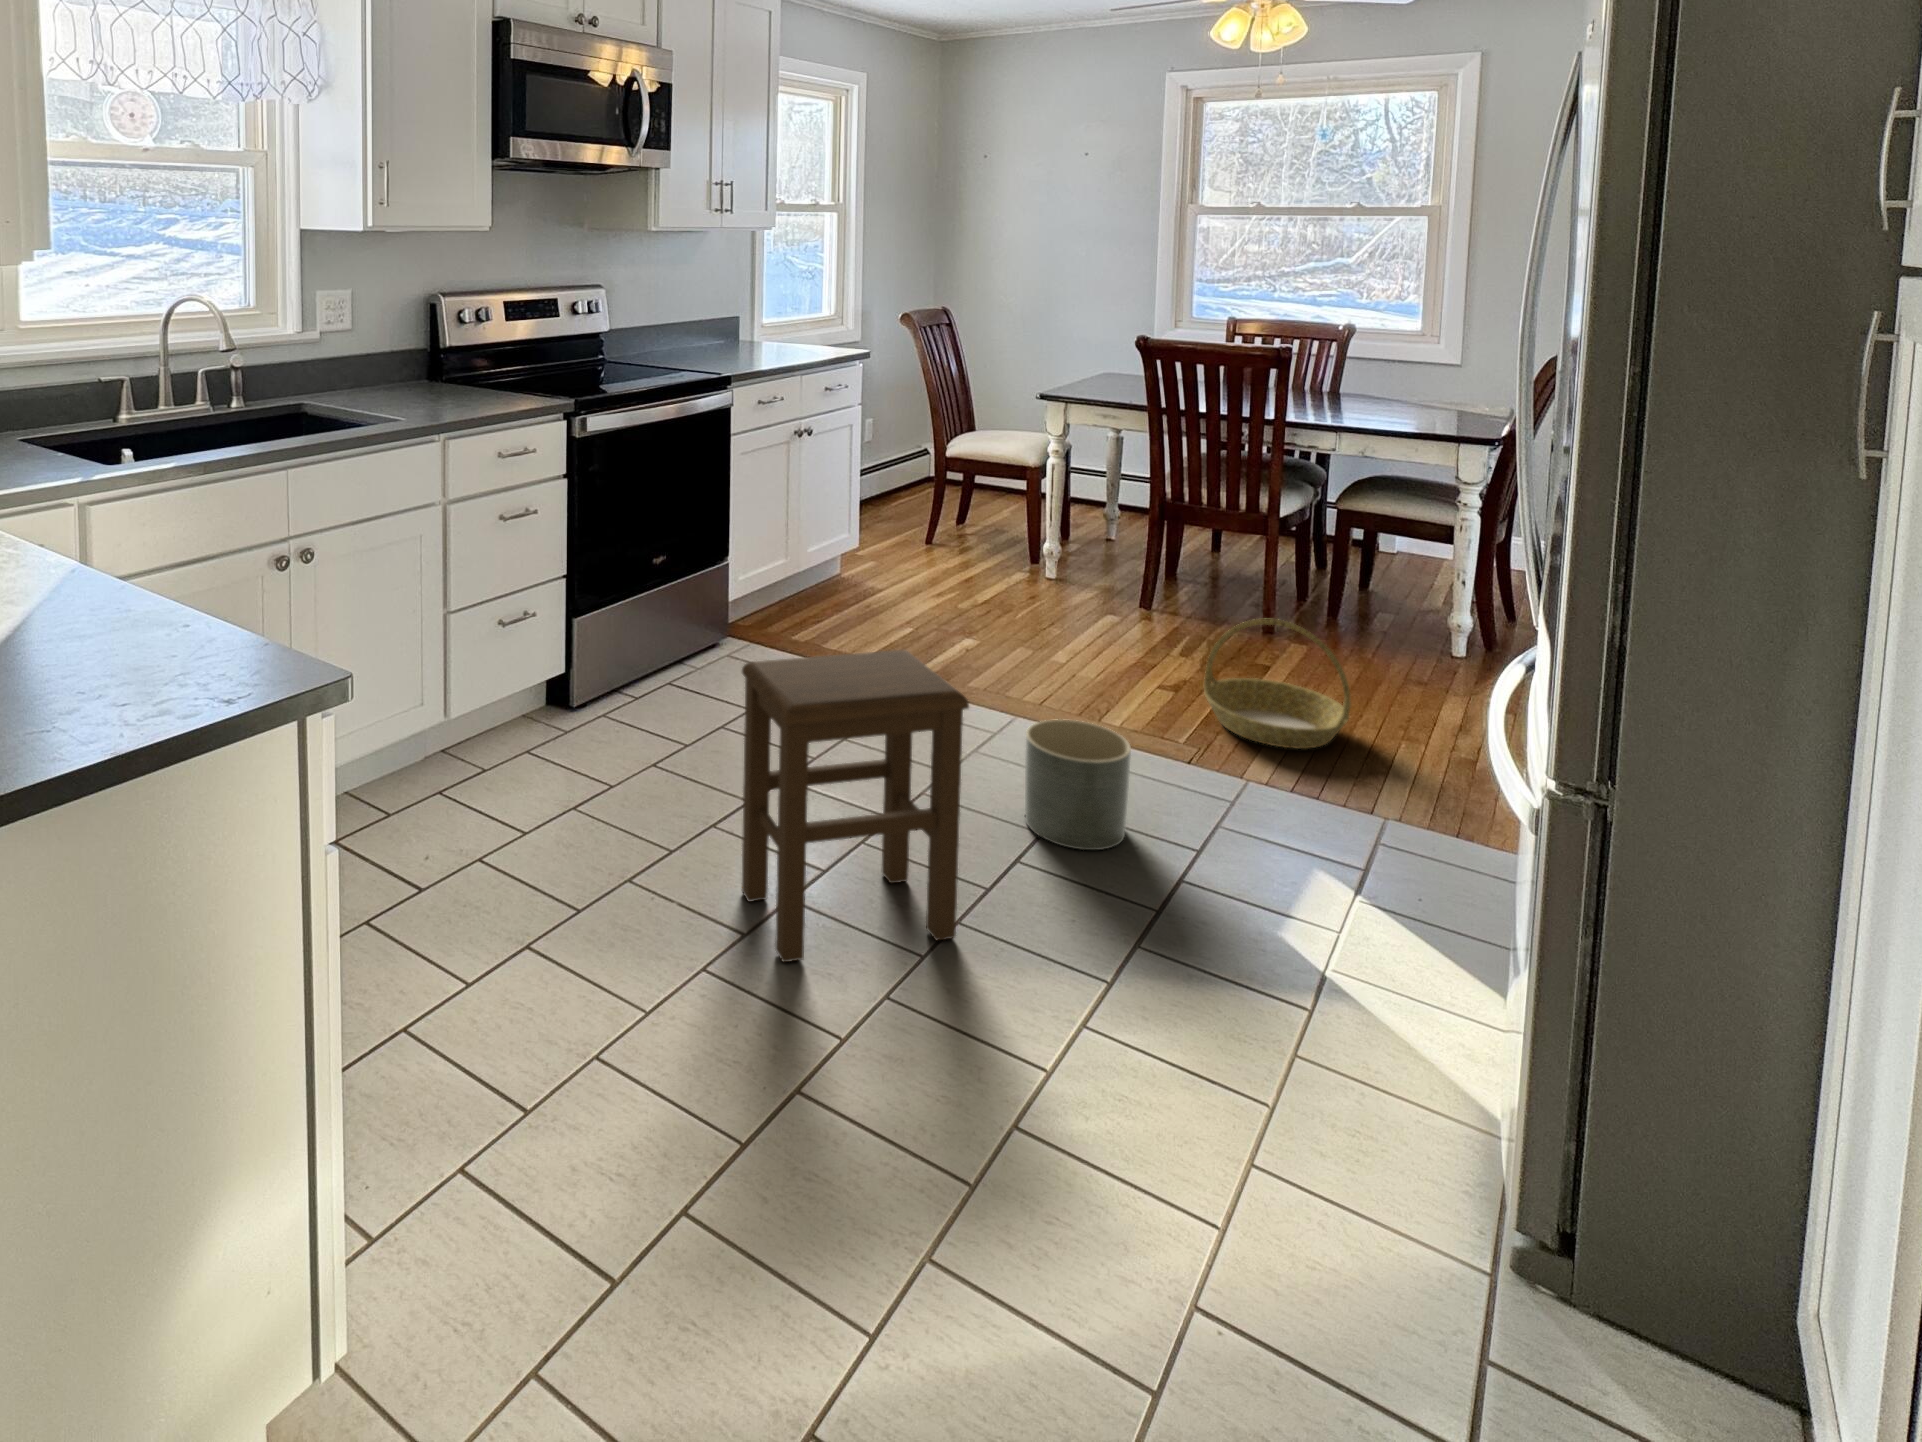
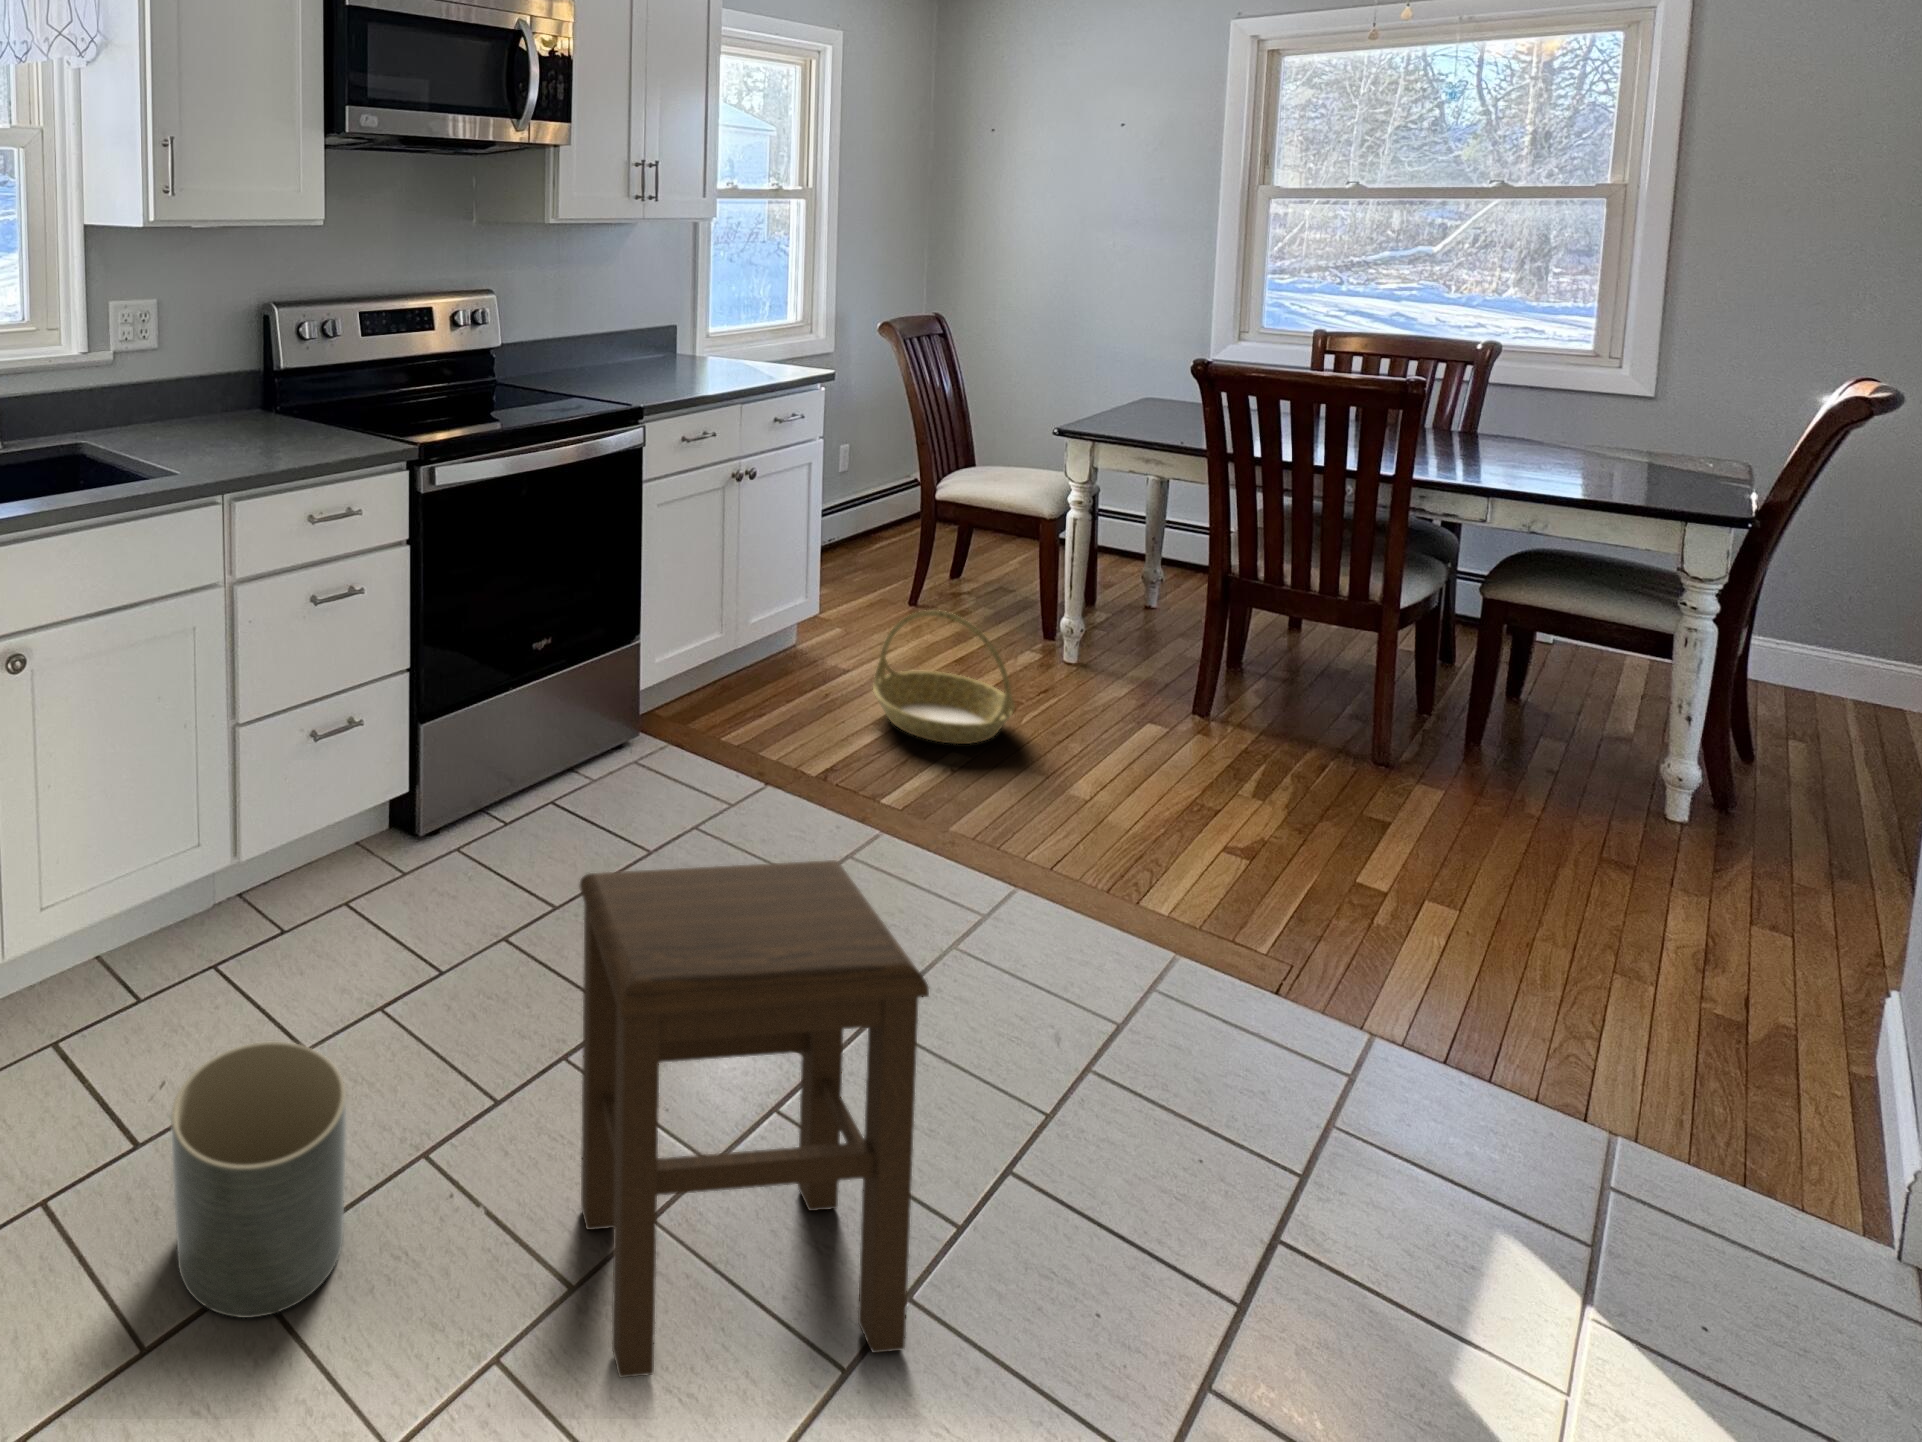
basket: present [1204,619,1351,749] -> present [873,610,1015,744]
planter: present [1025,719,1131,850] -> present [171,1042,346,1318]

